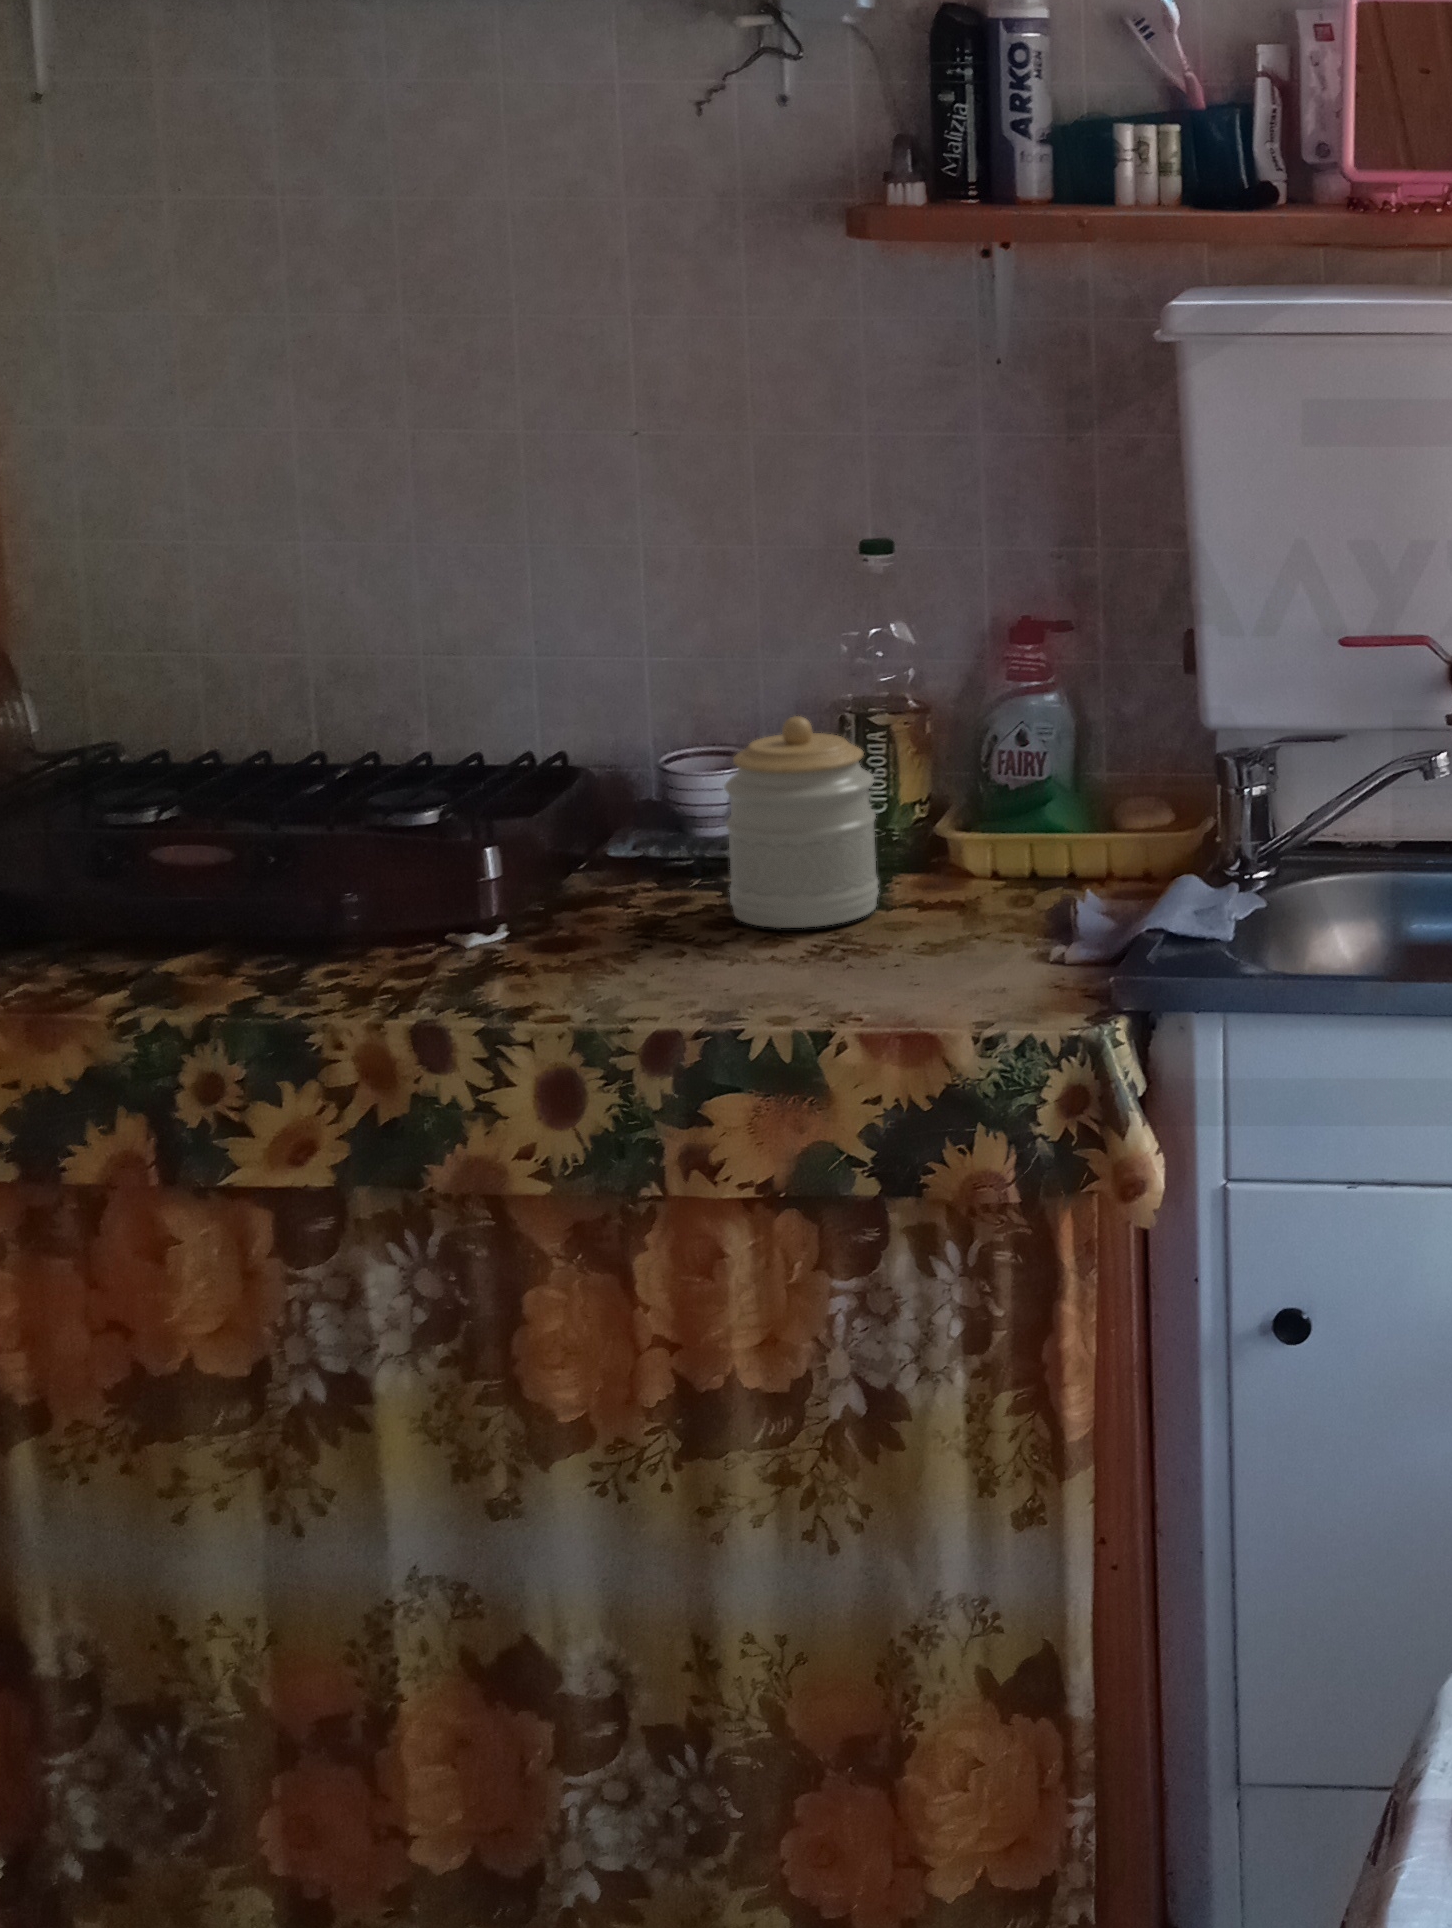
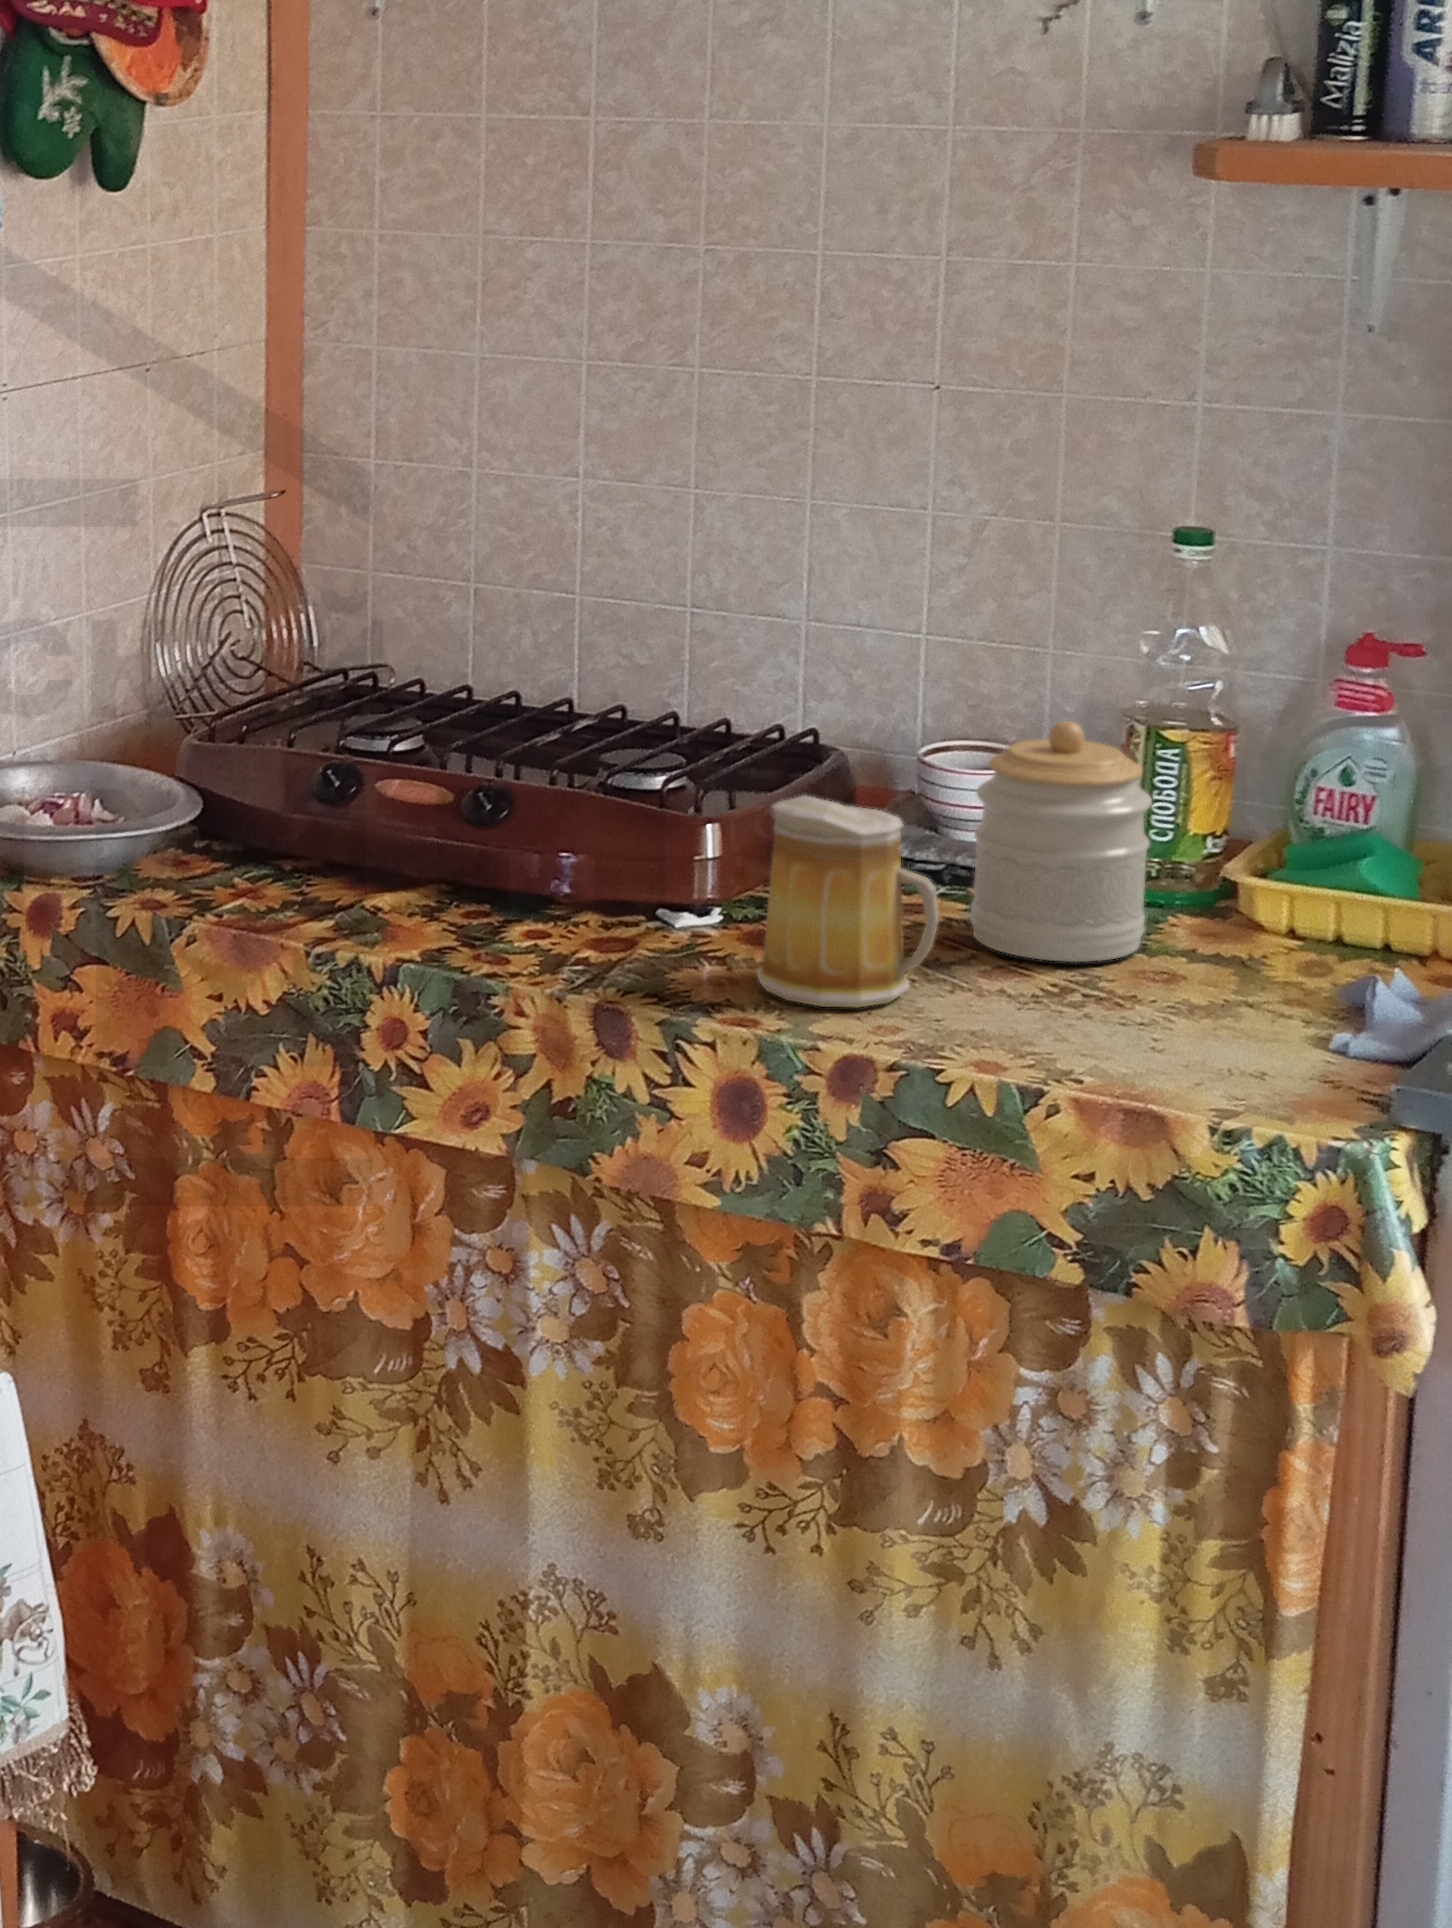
mug: none [554,806,714,995] -> present [757,796,939,1007]

